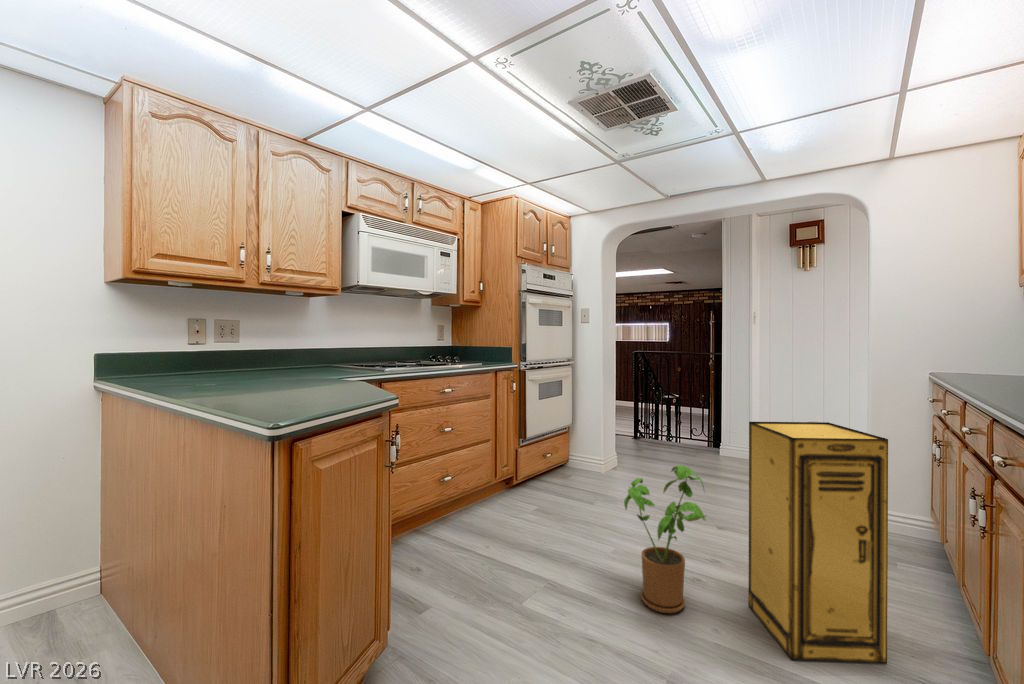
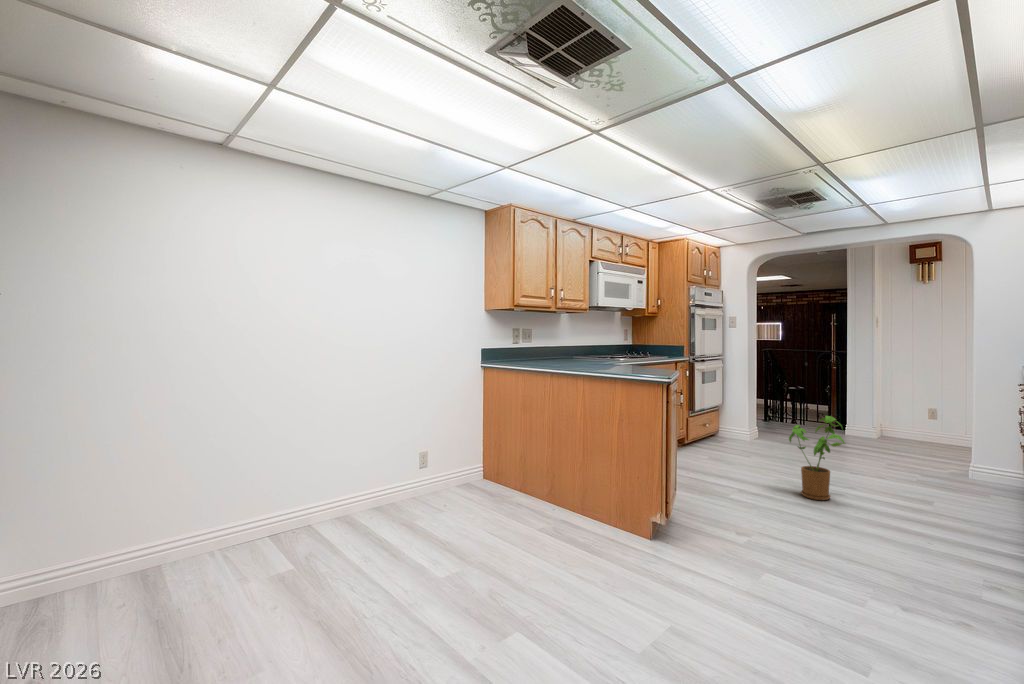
storage cabinet: present [748,422,888,664] -> none [872,390,959,522]

